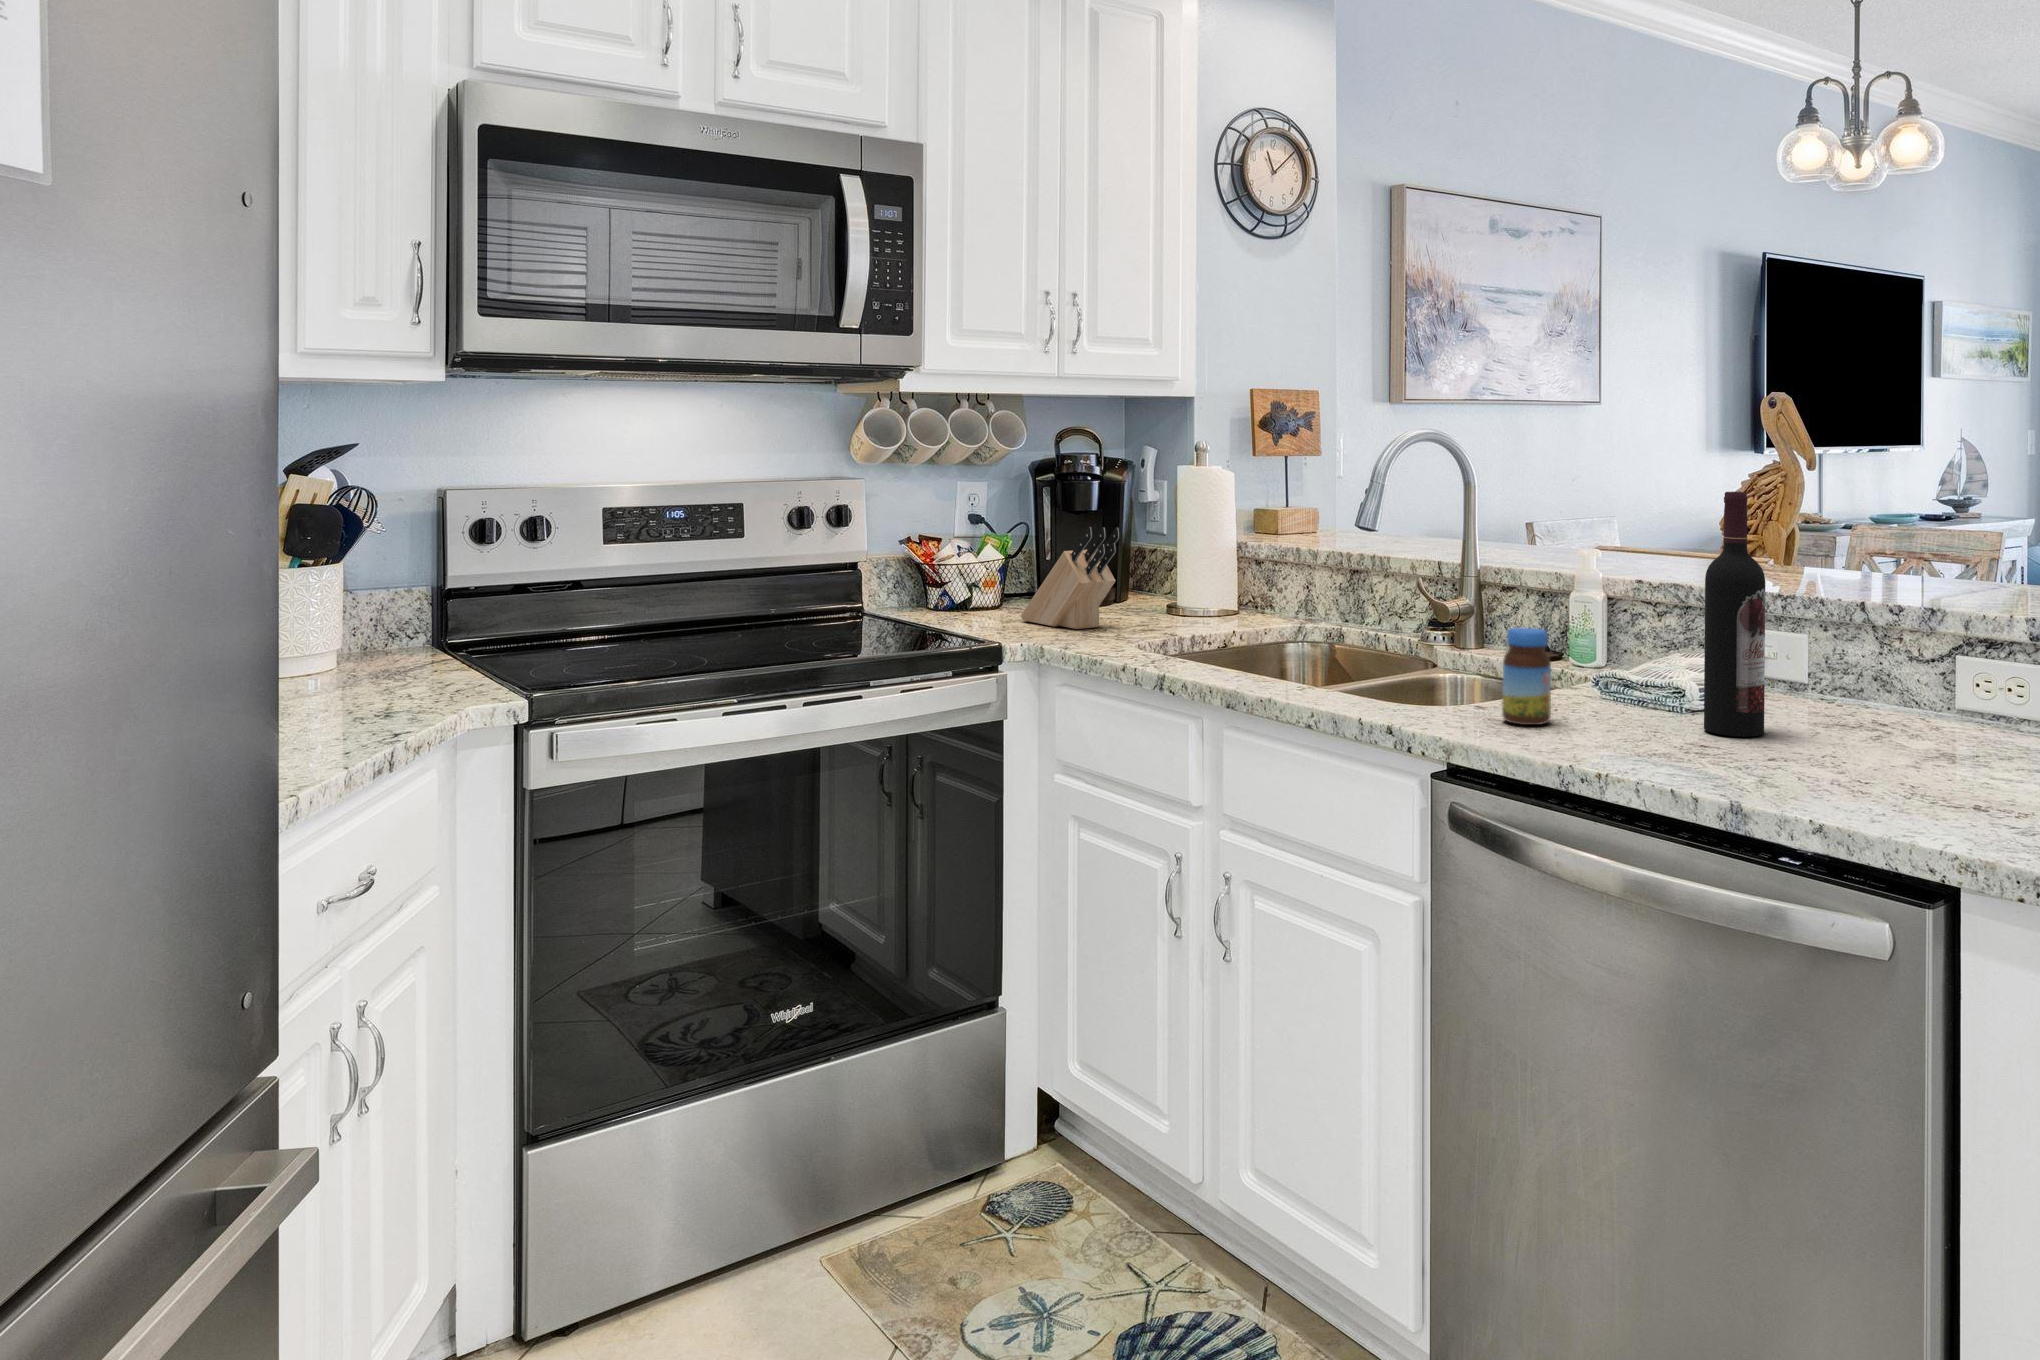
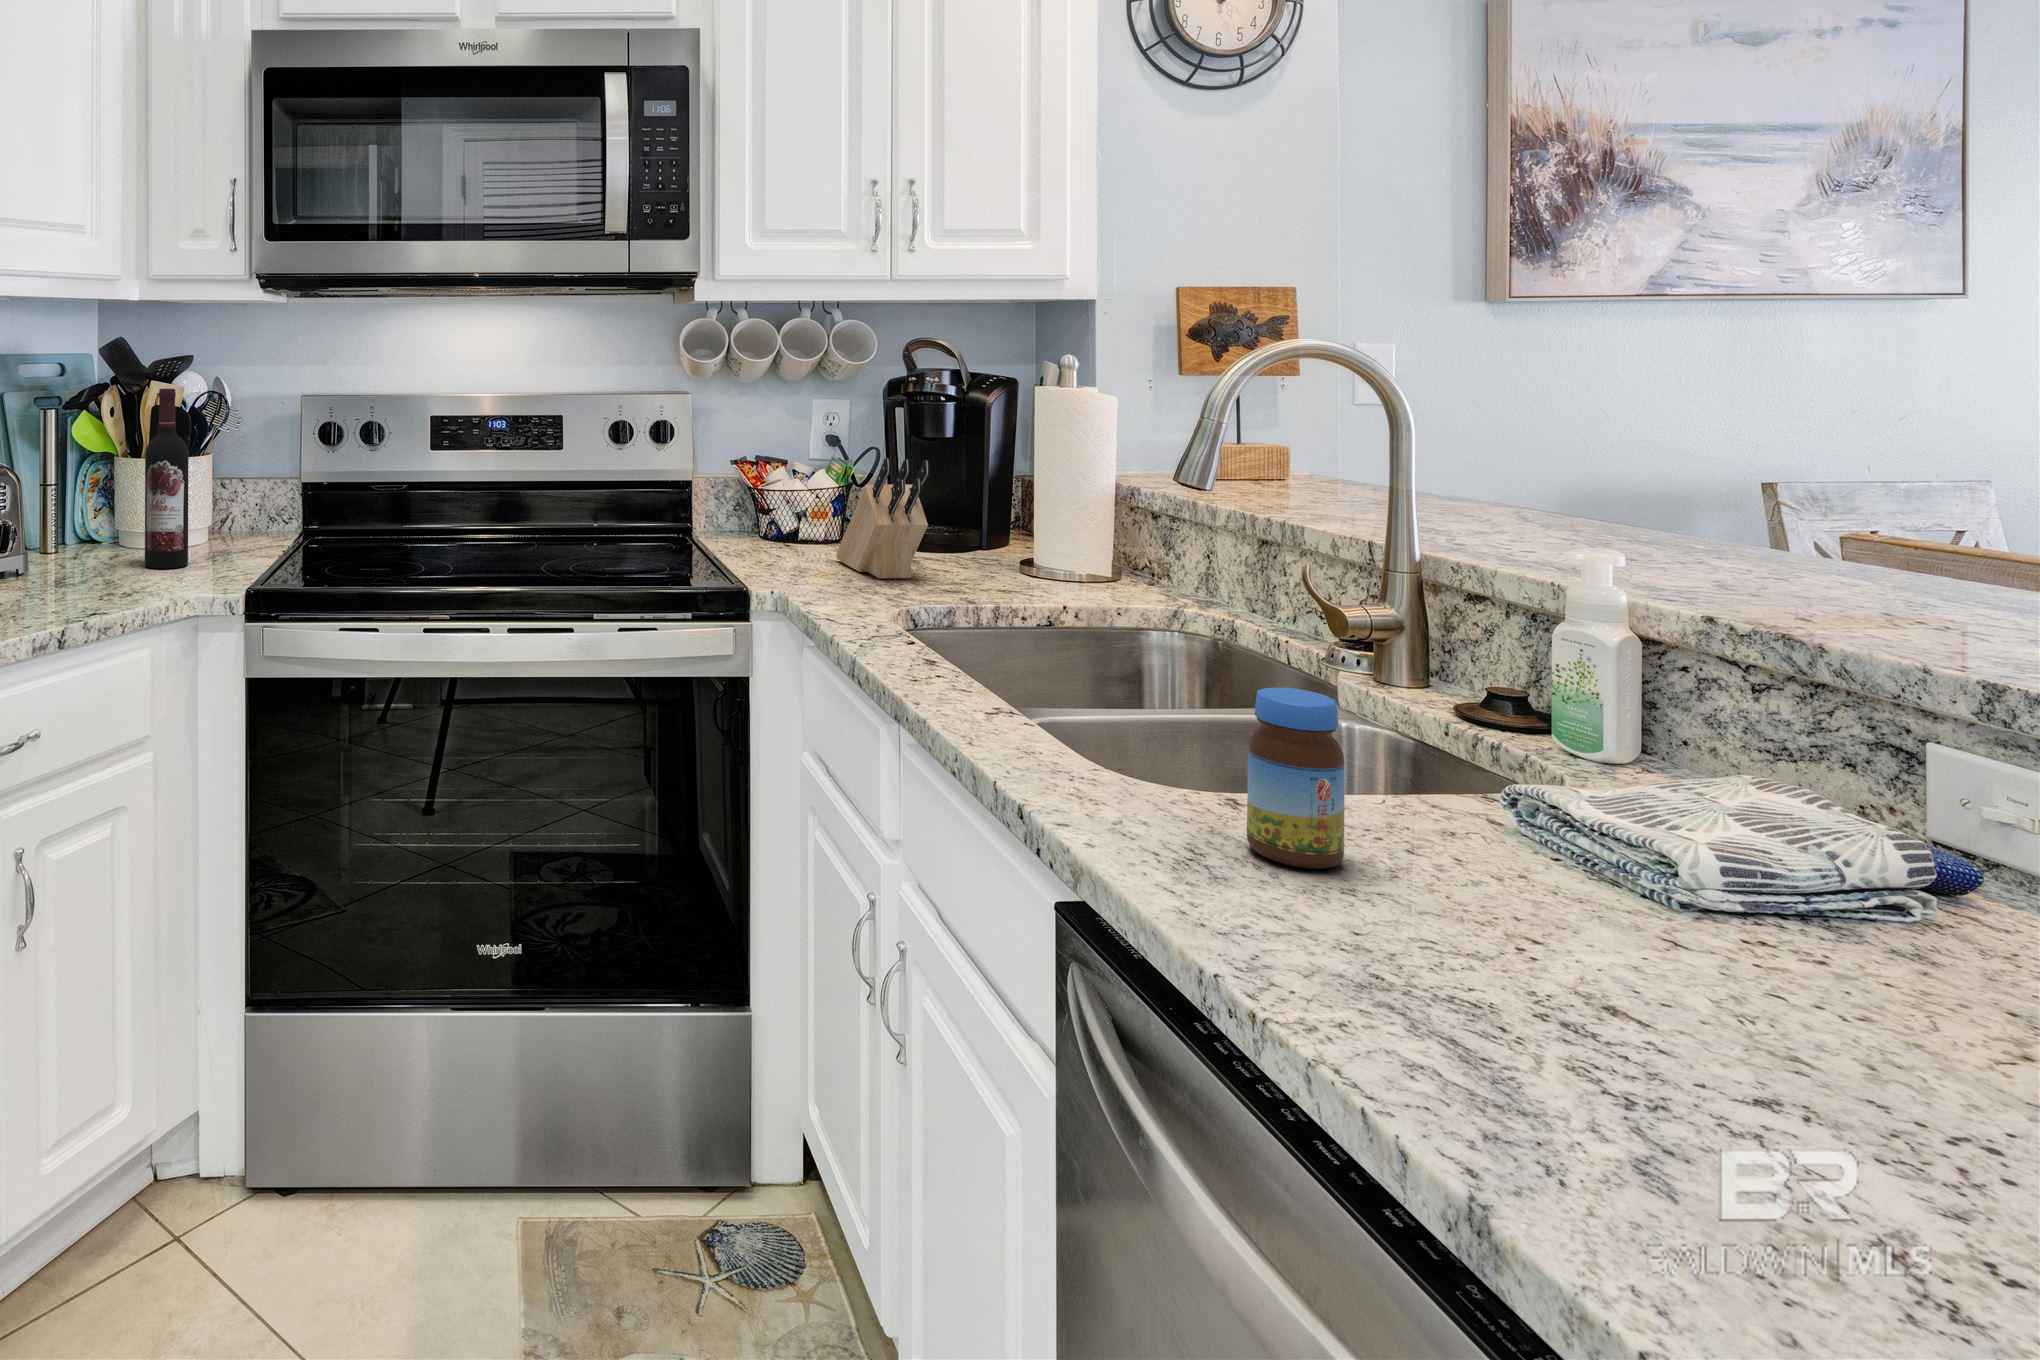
wine bottle: present [1704,492,1765,737] -> present [145,389,189,569]

